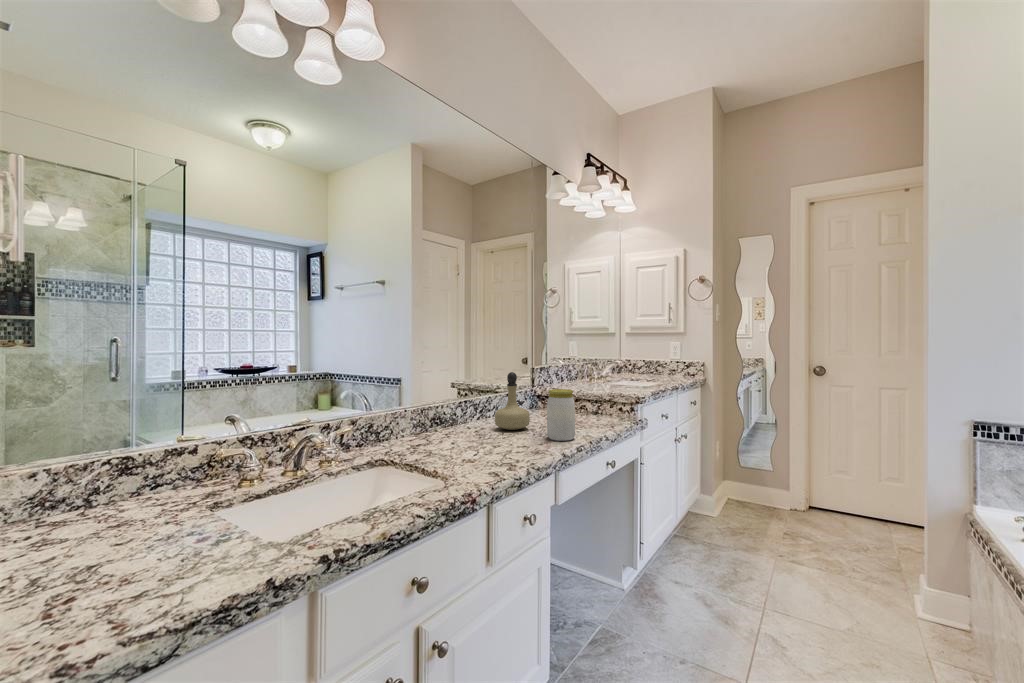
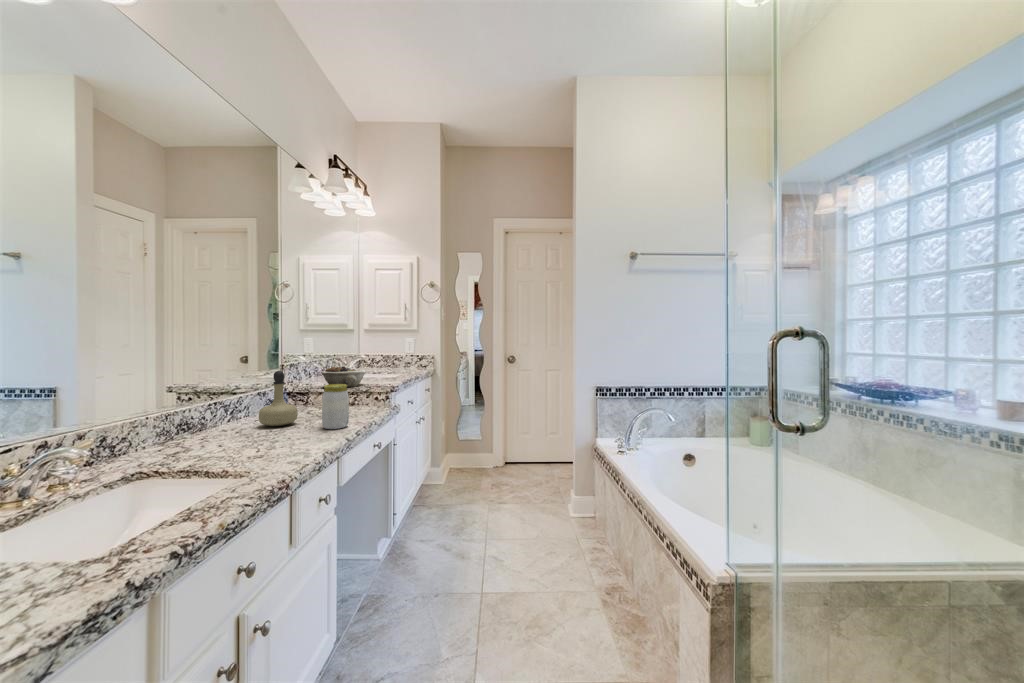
succulent planter: none [566,369,612,394] -> present [322,366,366,387]

